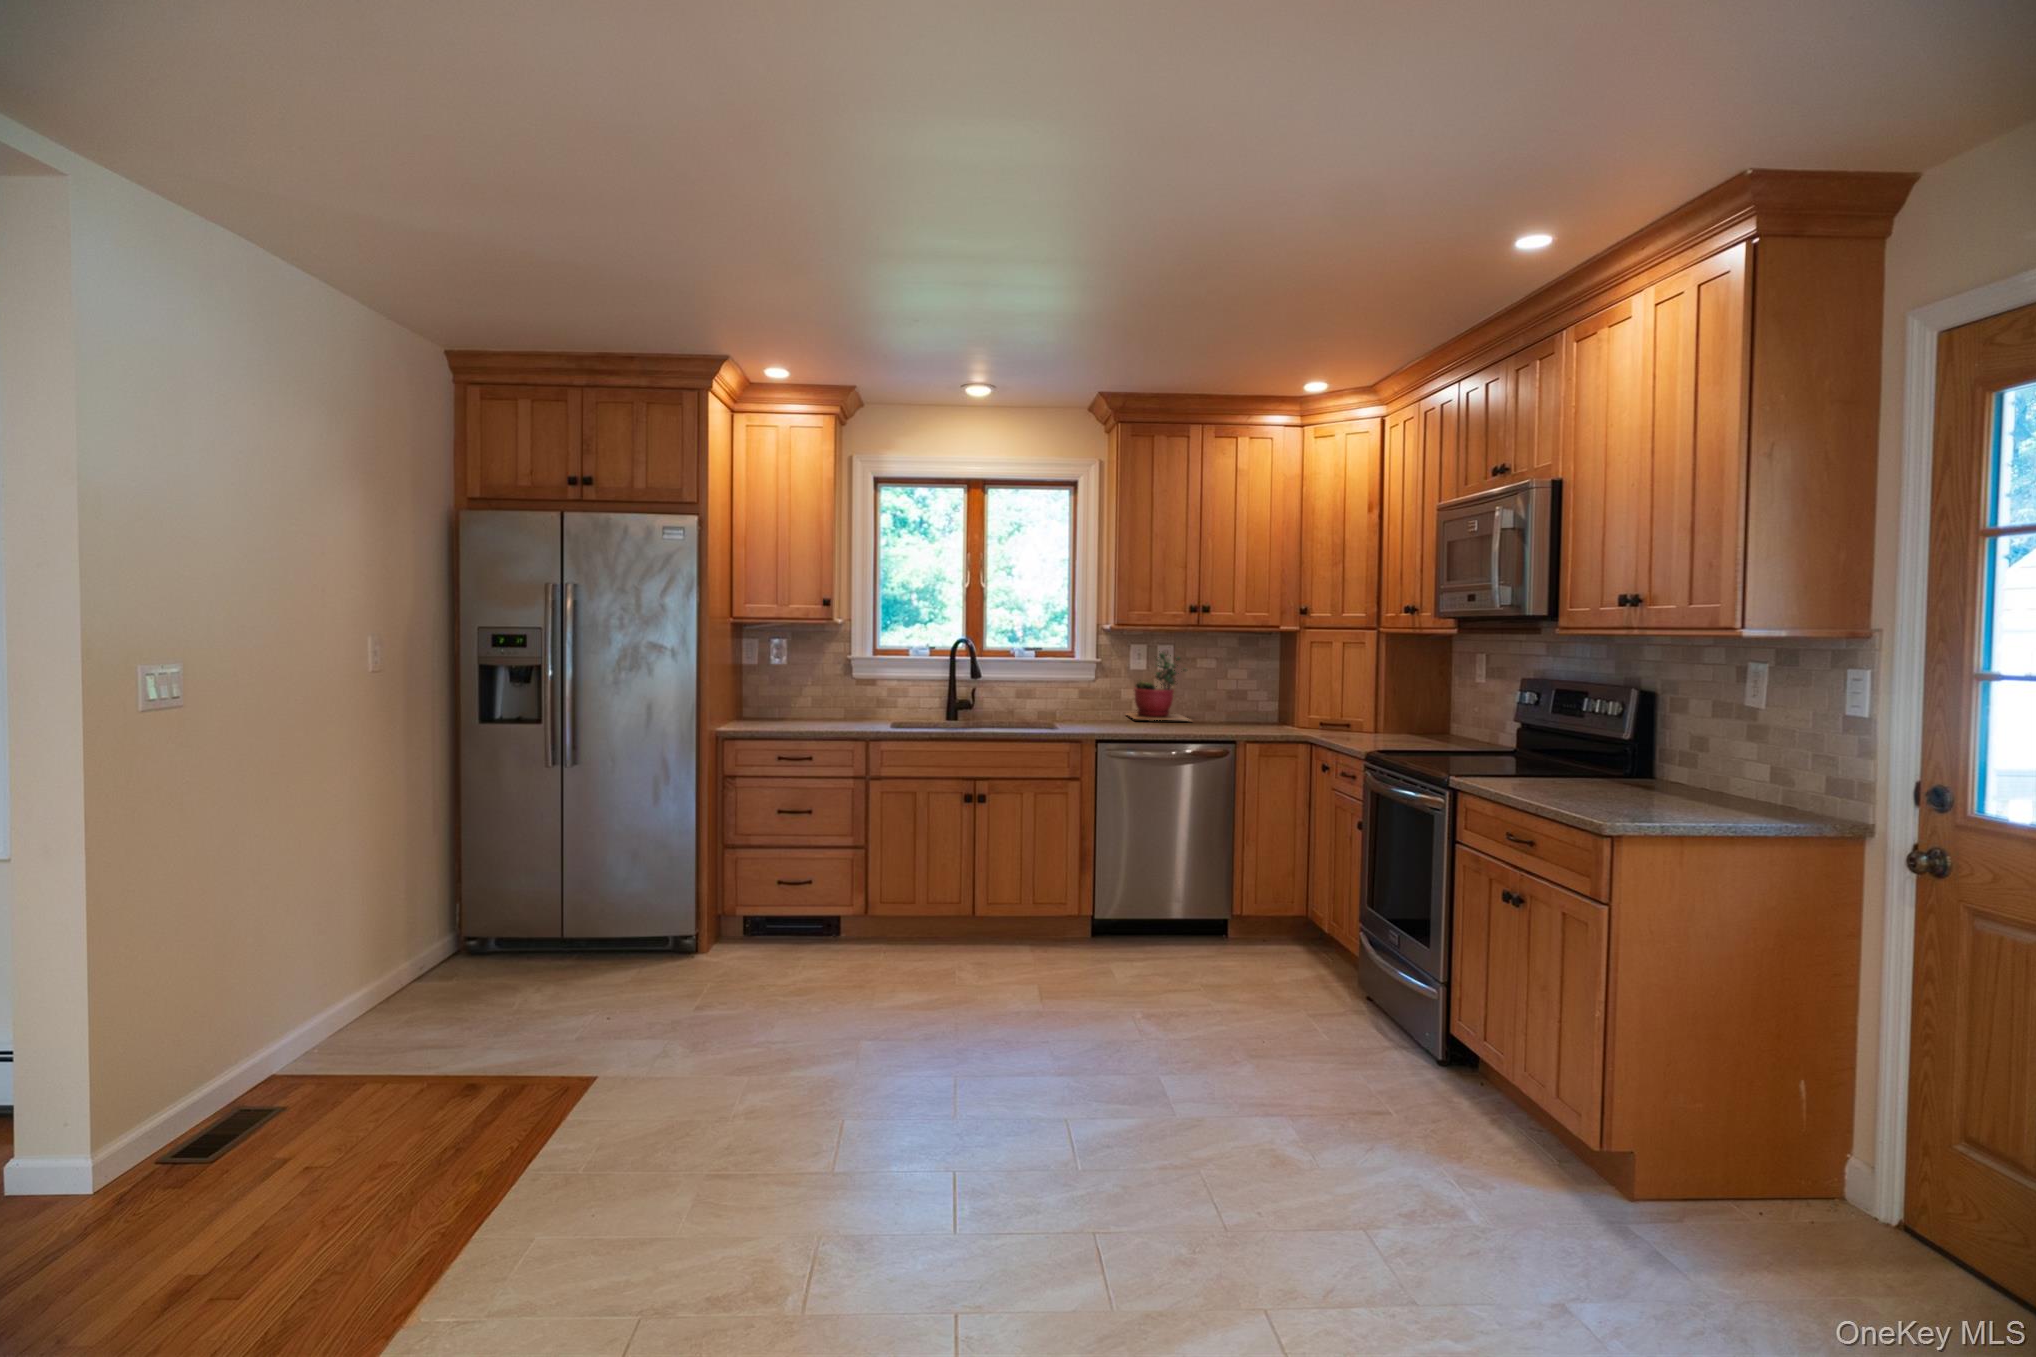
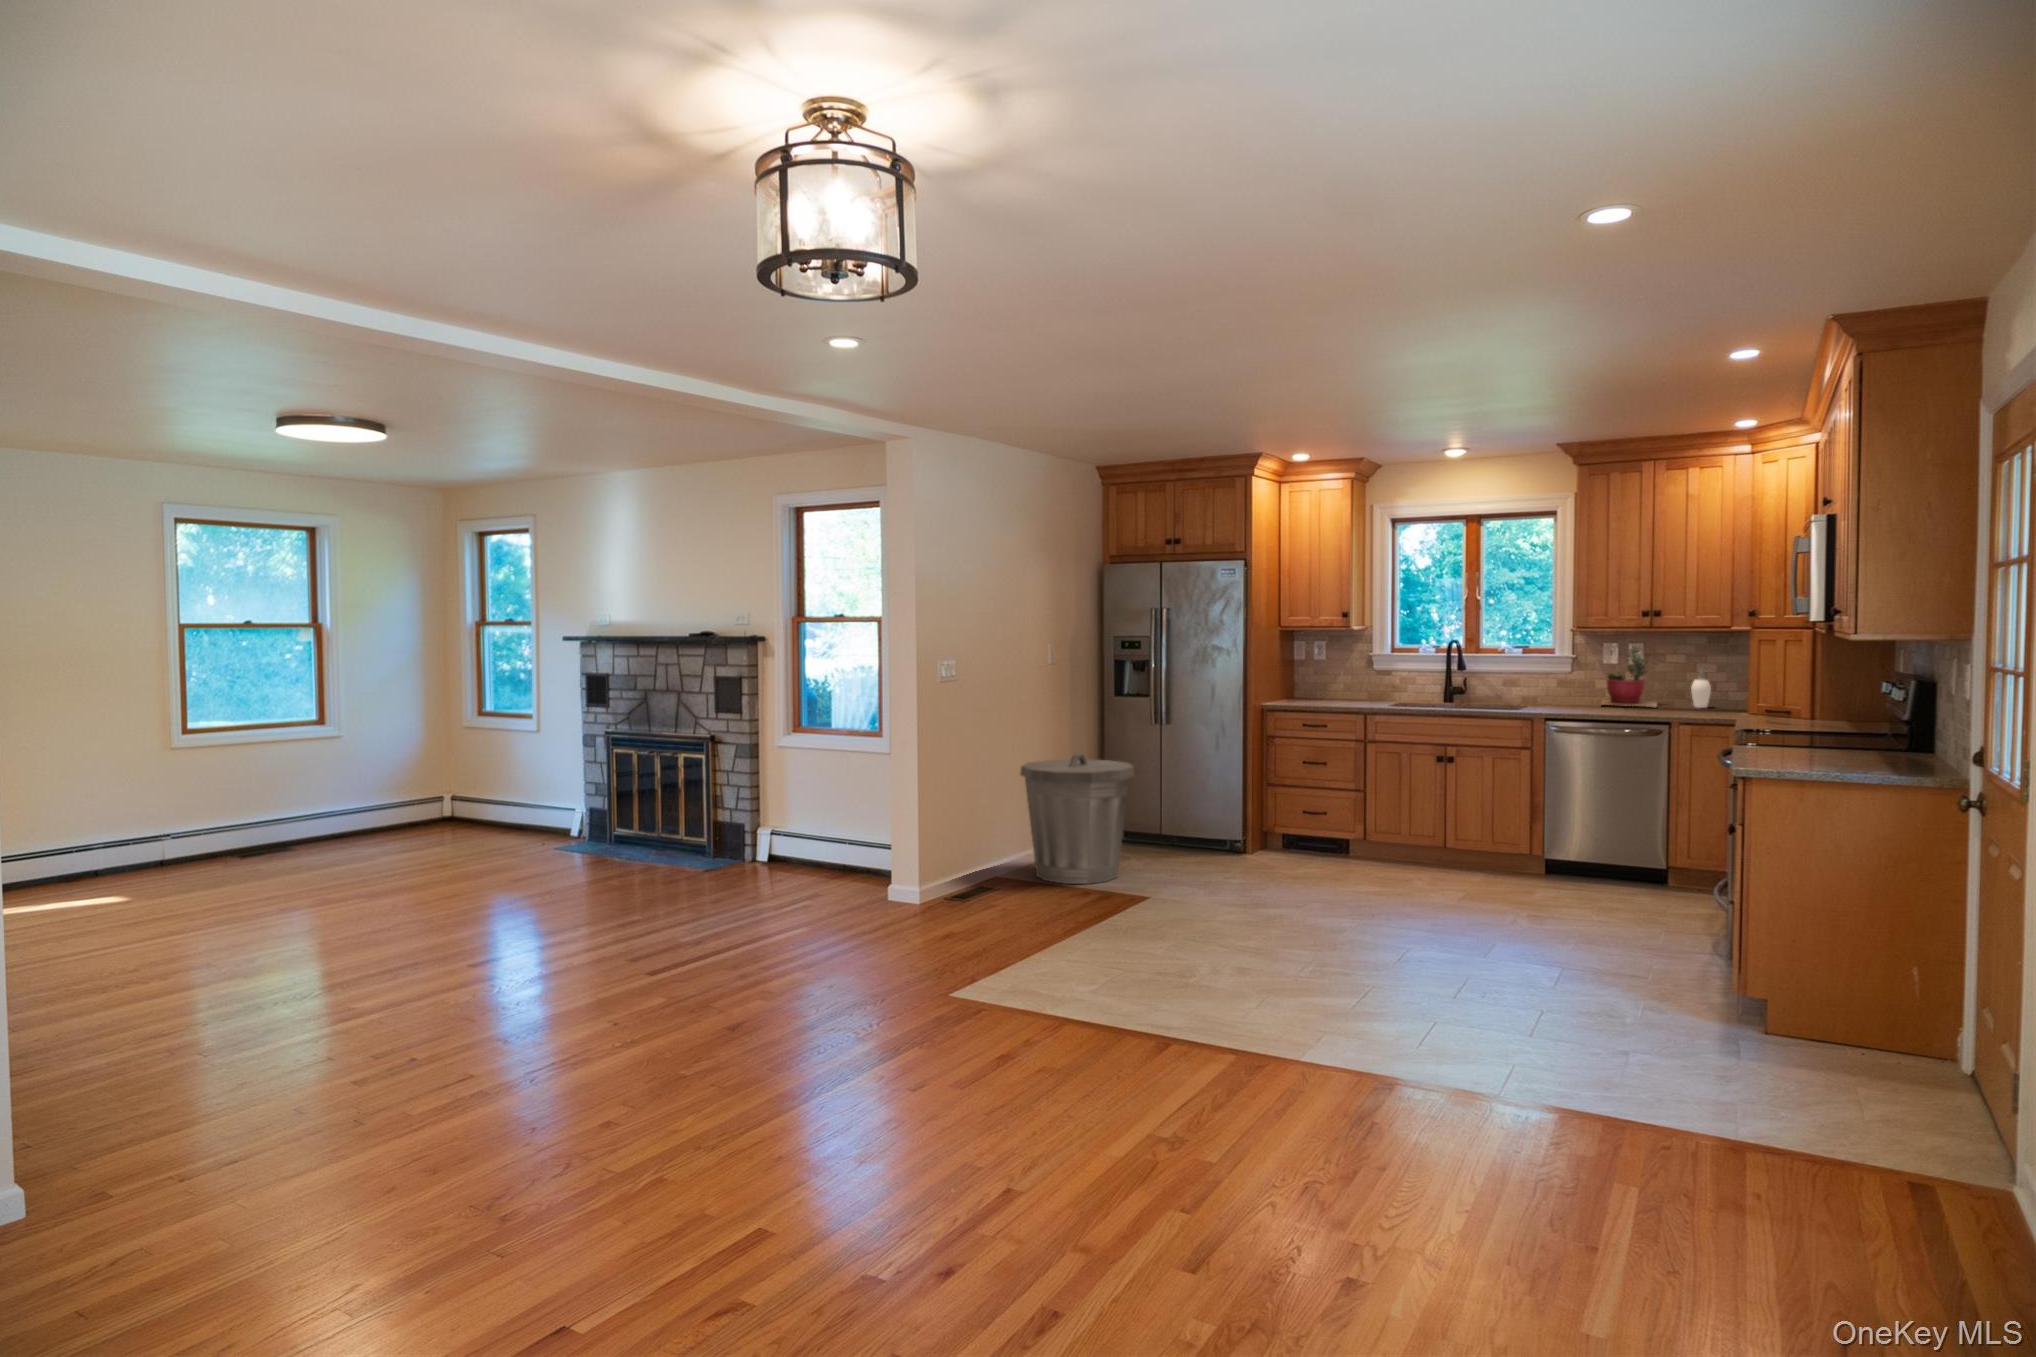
soap dispenser: none [1221,676,1246,721] -> present [1691,668,1711,708]
trash can: none [277,833,526,1095] -> present [1020,753,1134,884]

